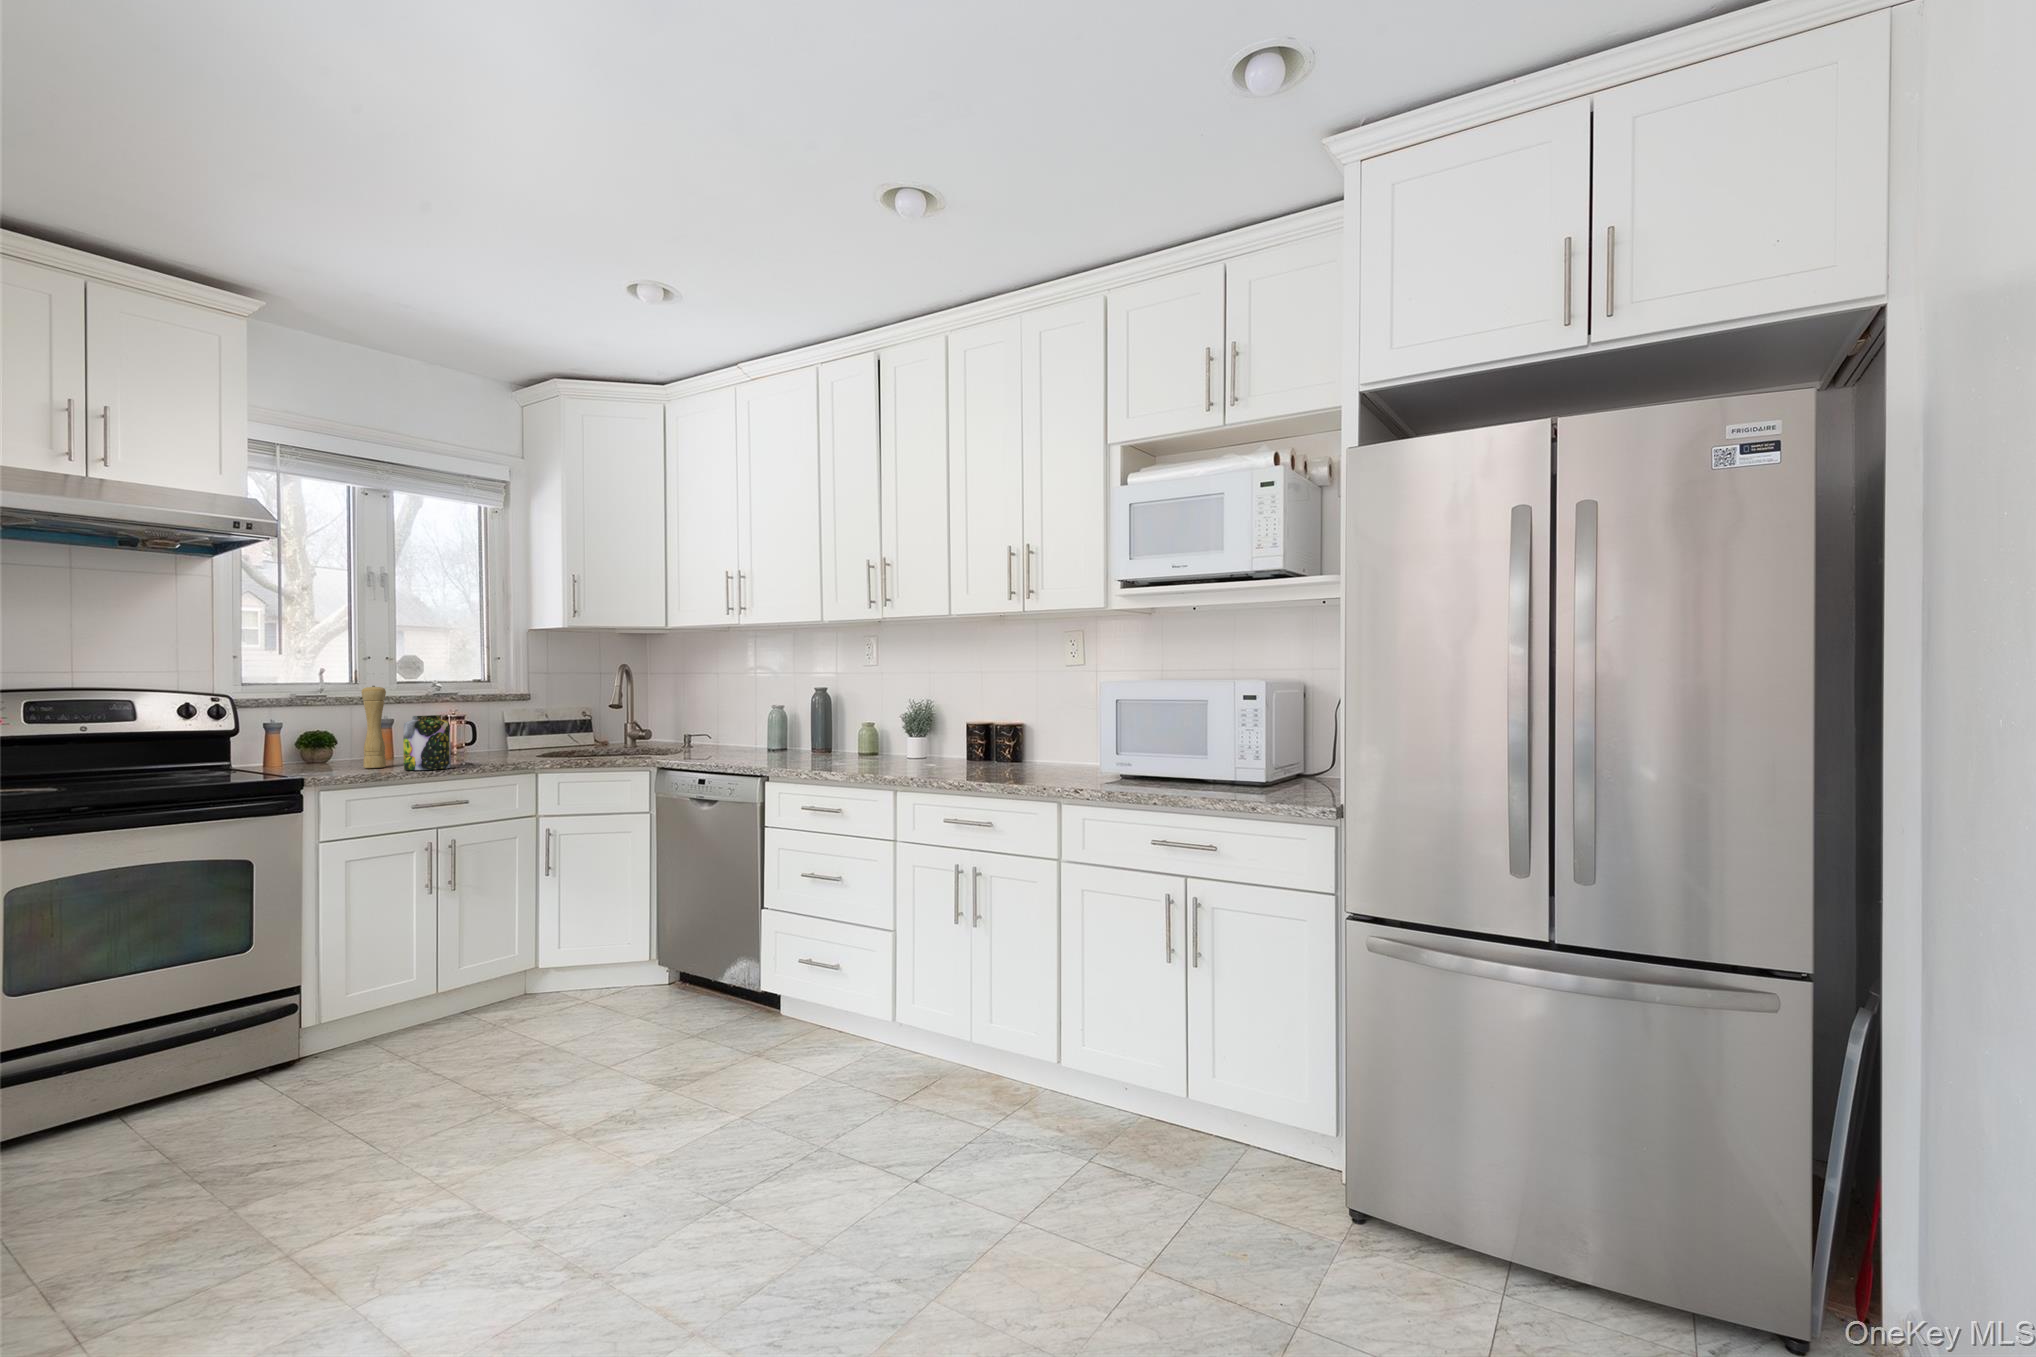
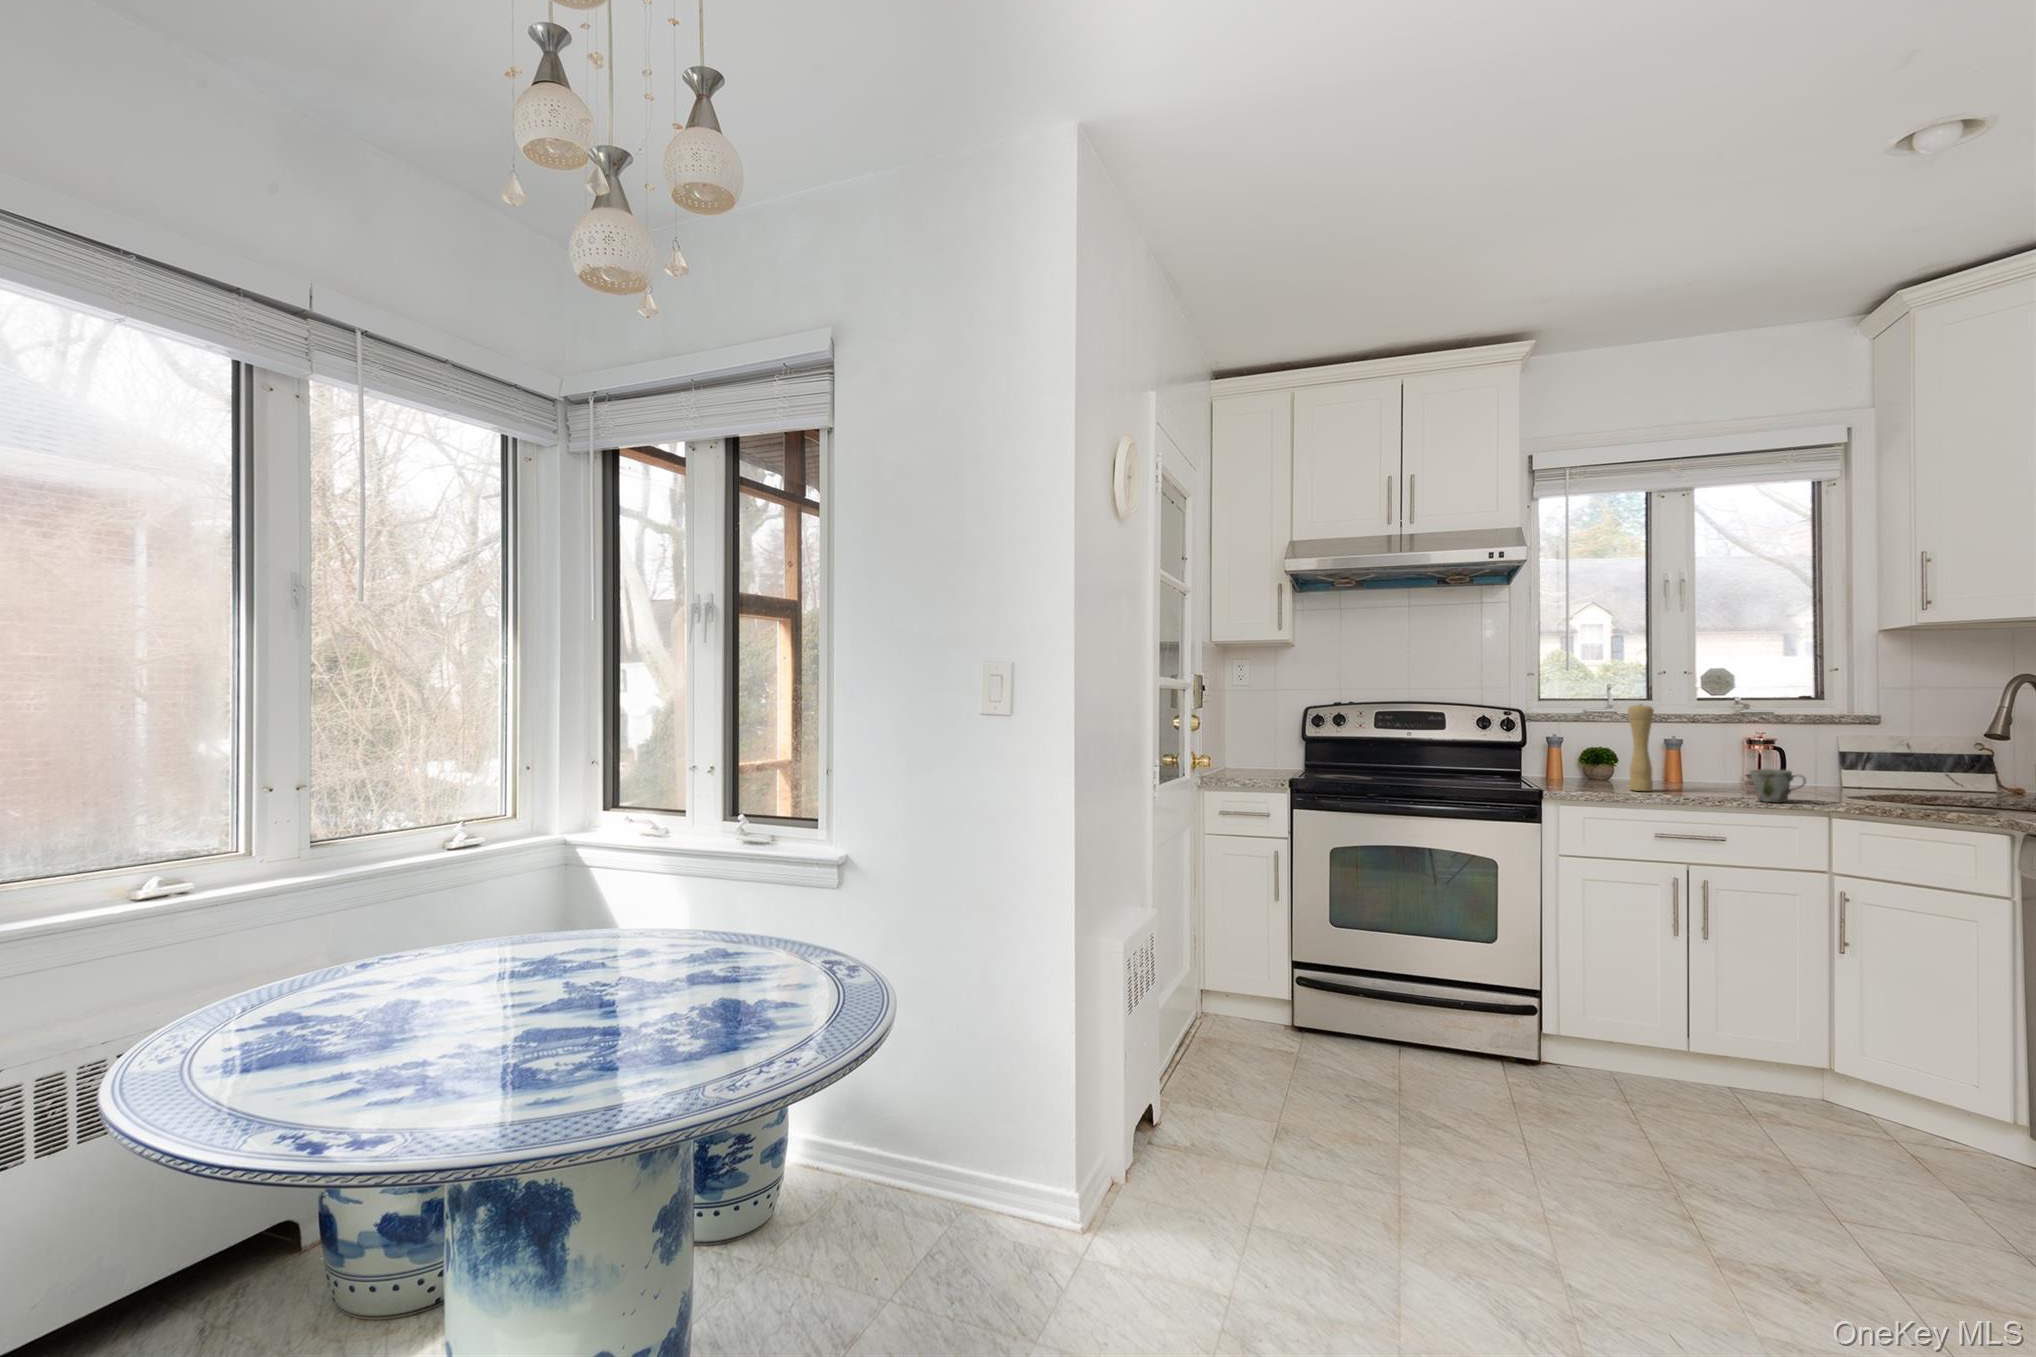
jar: present [403,715,451,770] -> none [1662,739,1716,802]
mug: none [470,737,511,764] -> present [1750,769,1806,803]

